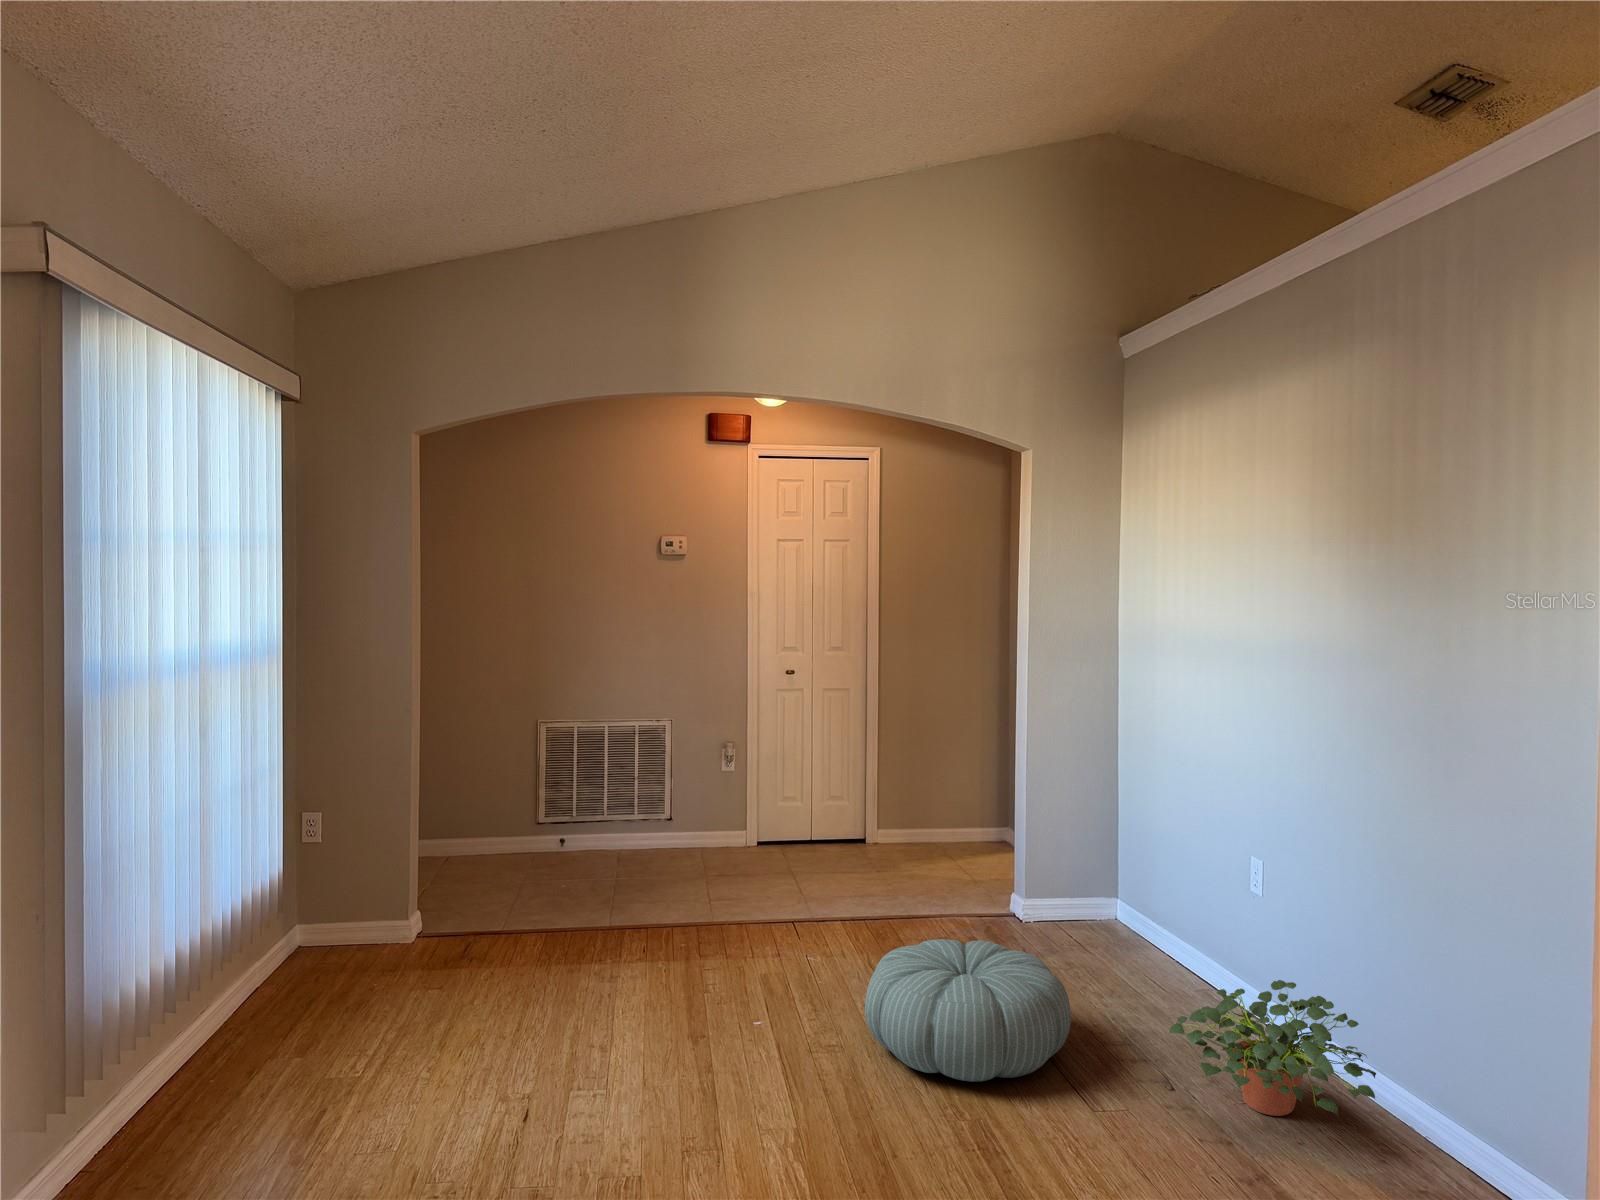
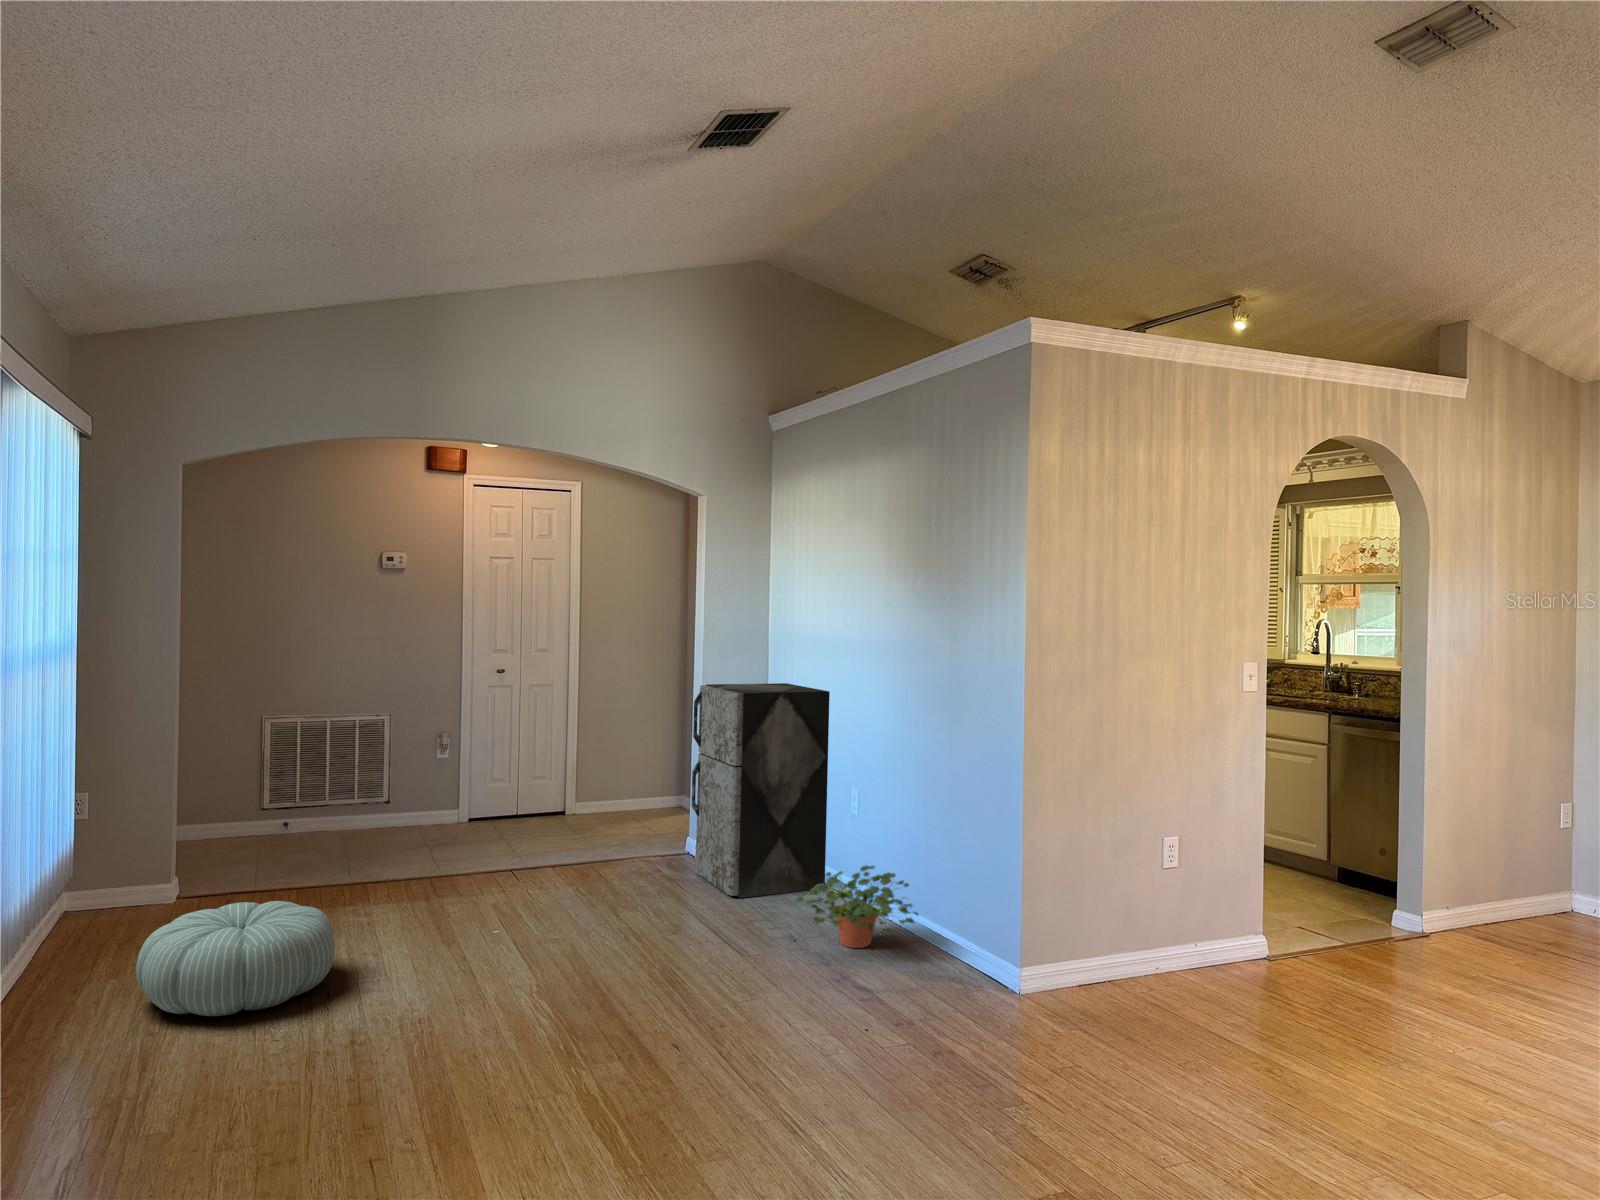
storage cabinet: none [1016,698,1213,996] -> present [691,683,830,898]
pouf: present [865,939,1071,1082] -> present [136,901,334,1016]

